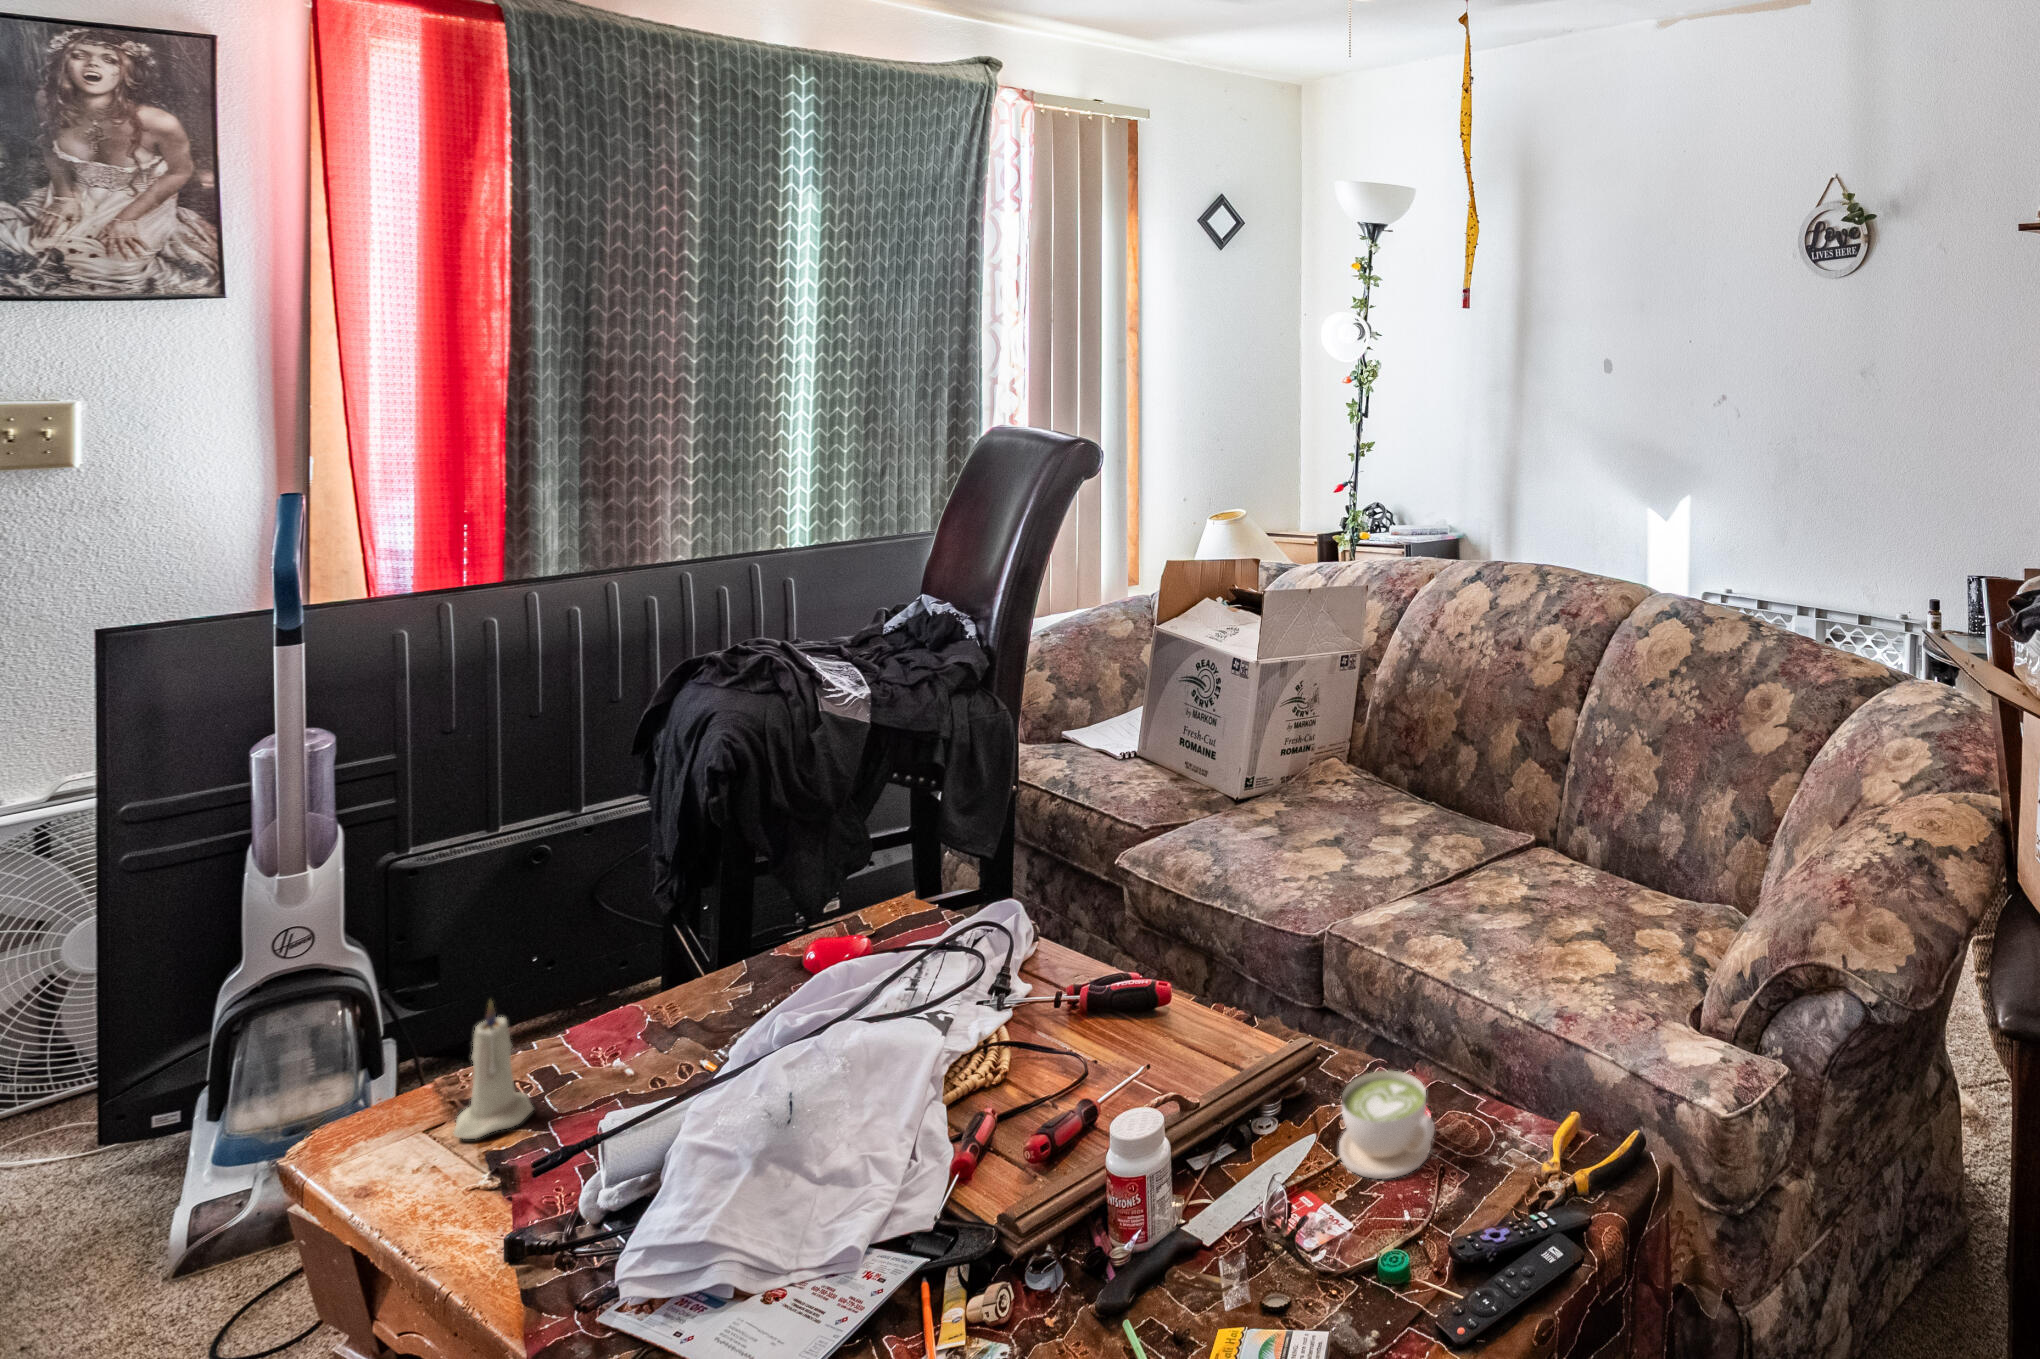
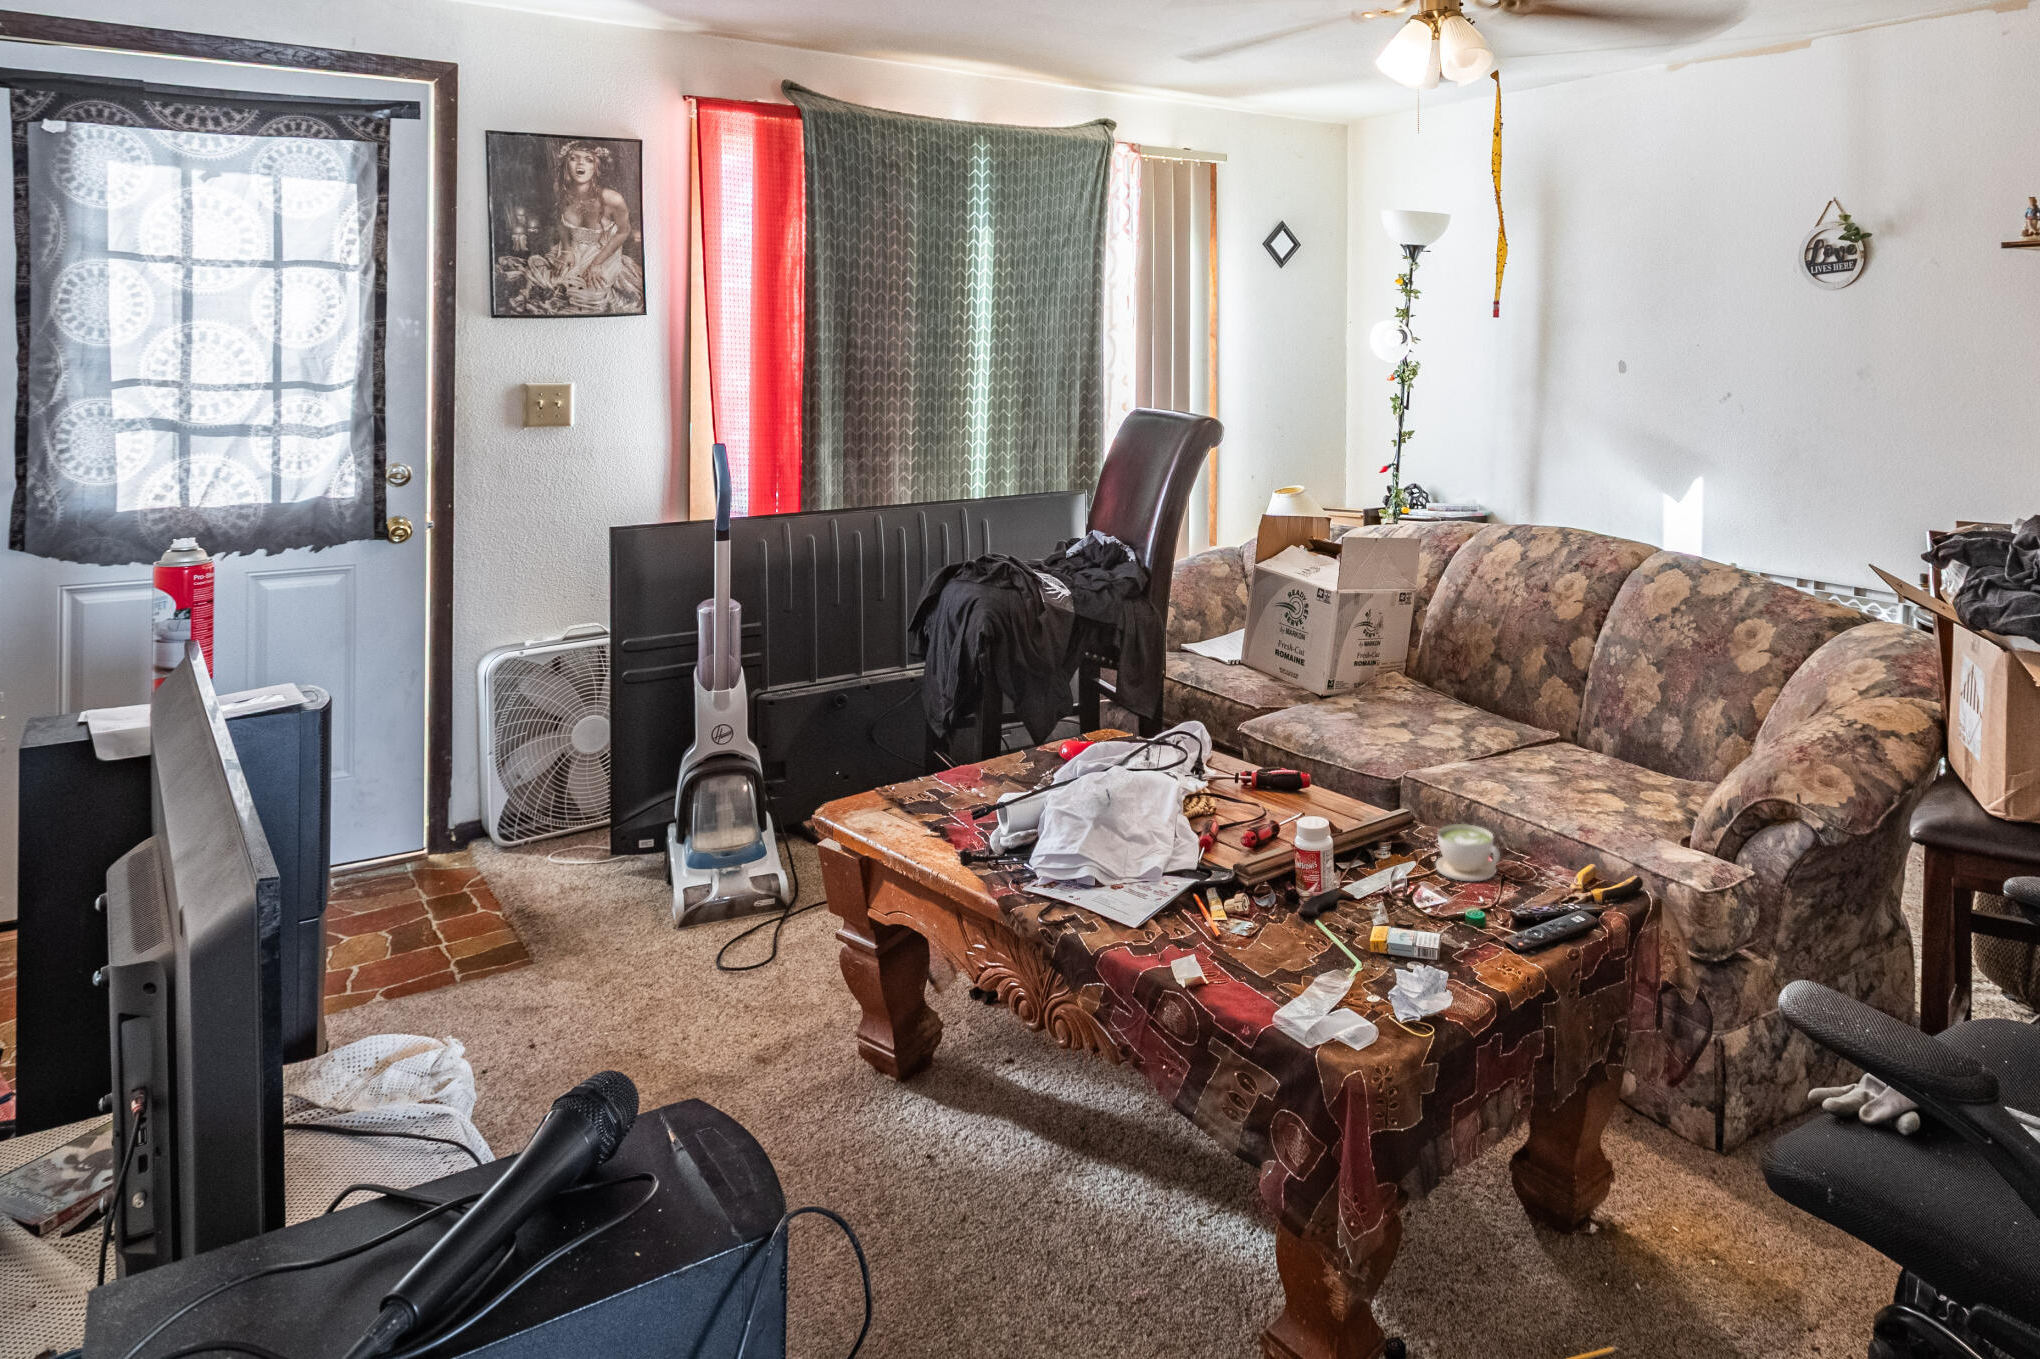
candle: present [454,1001,533,1139] -> none [903,738,943,817]

